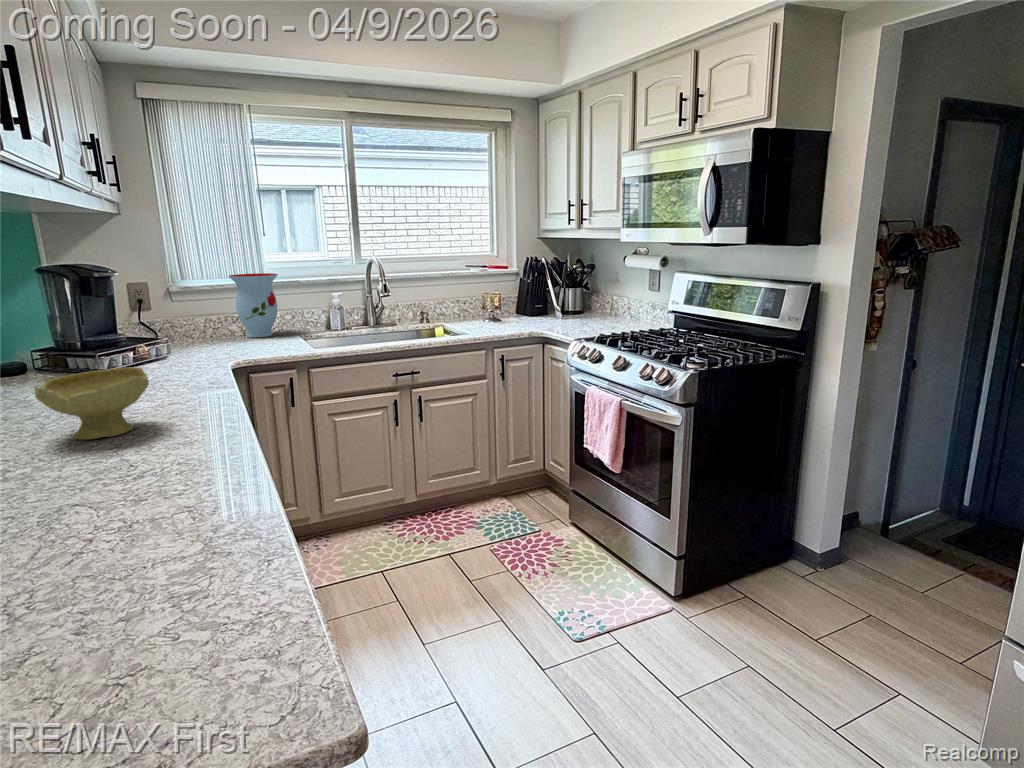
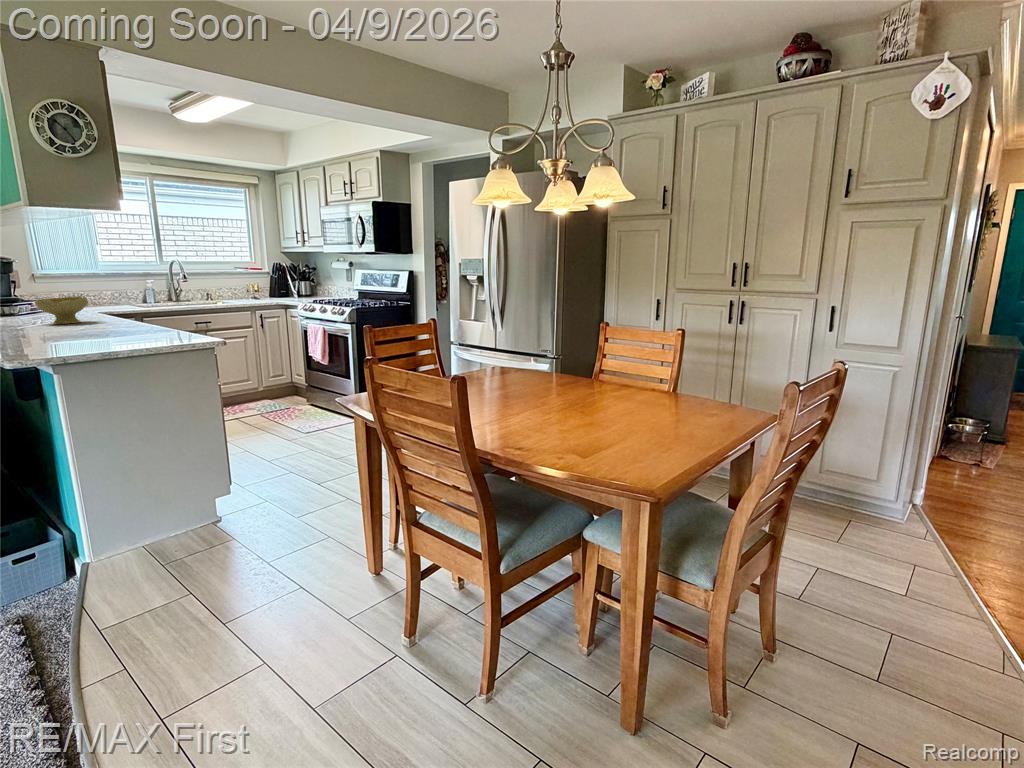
vase: present [228,273,278,337] -> none [75,268,110,306]

